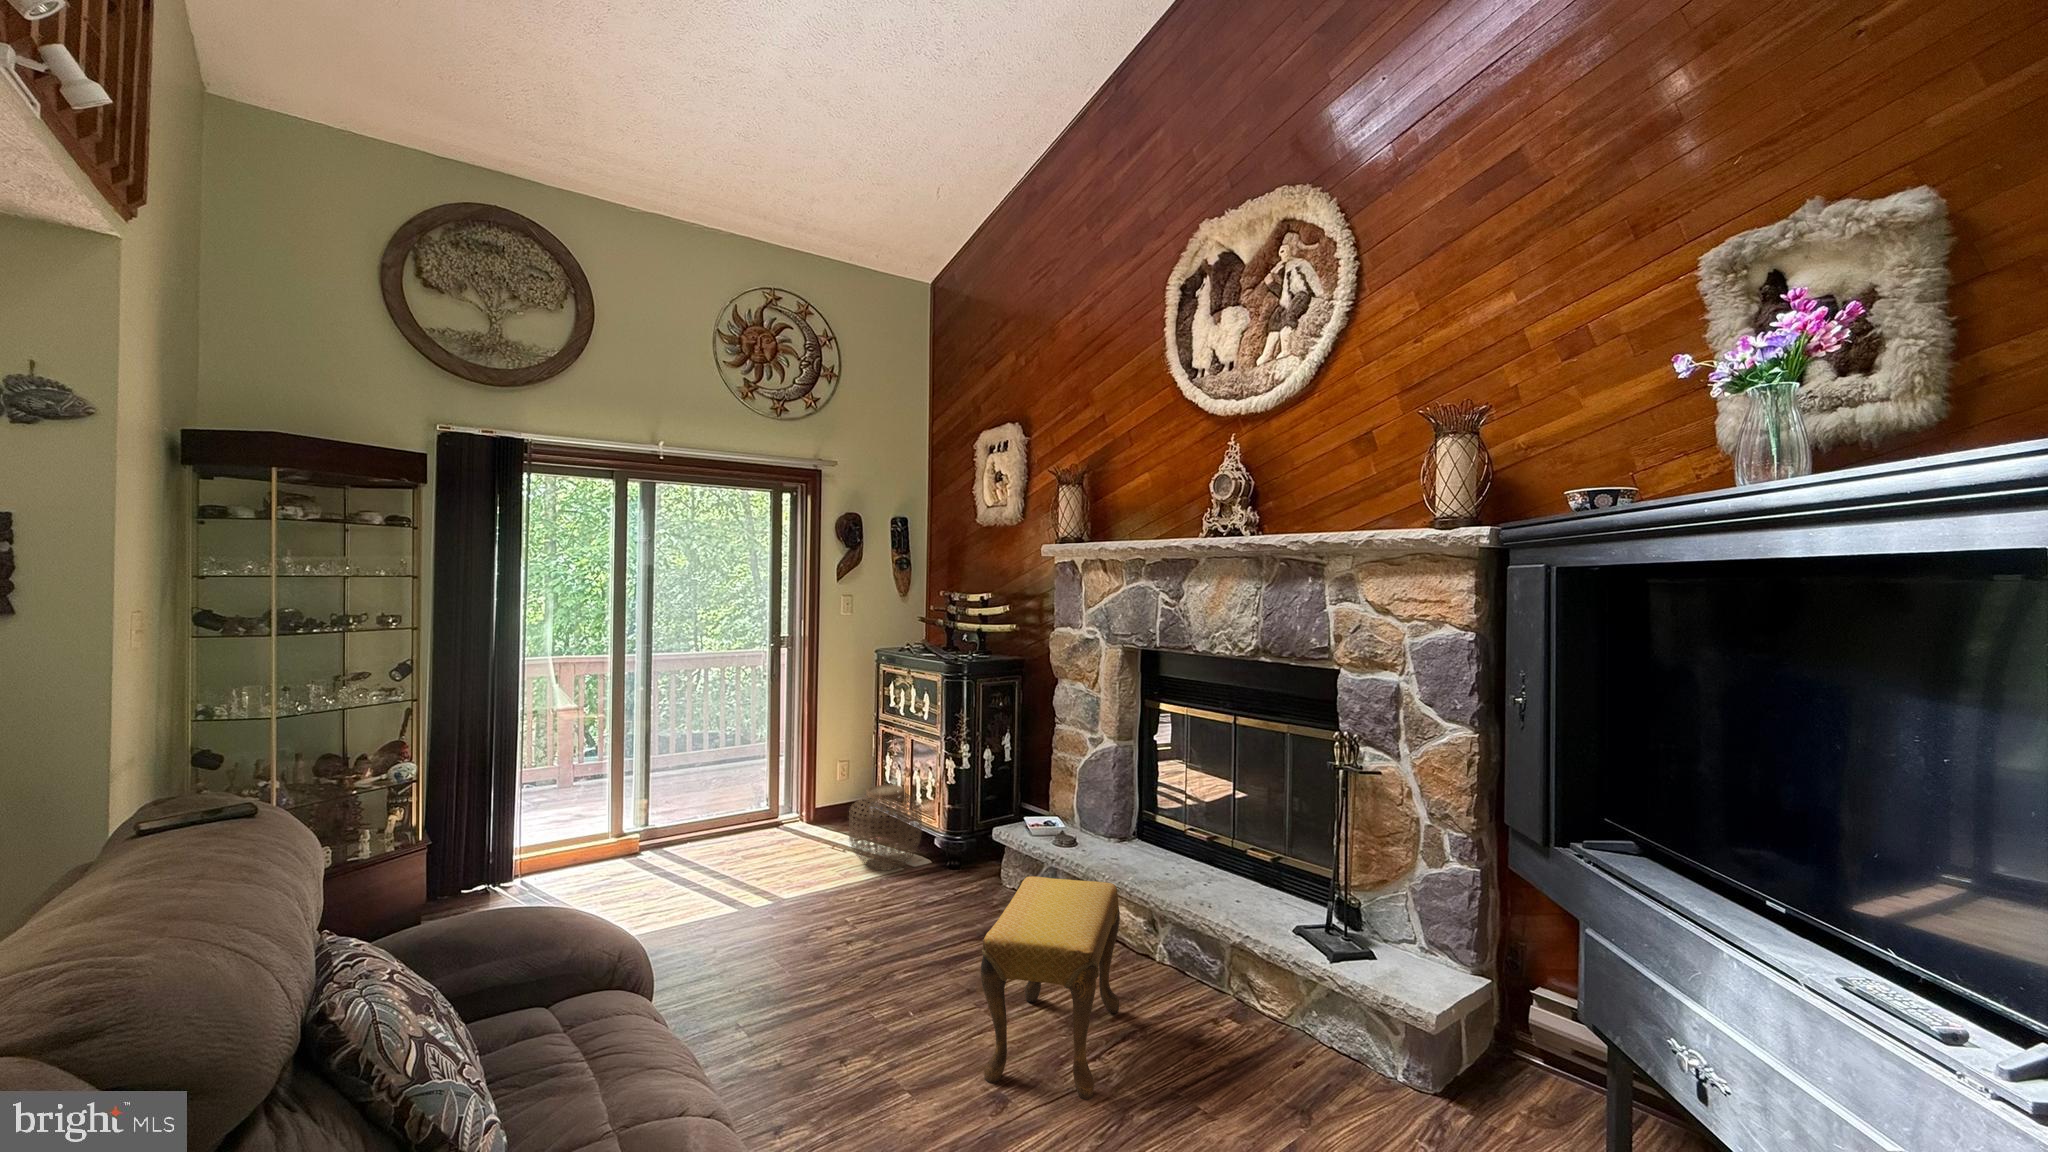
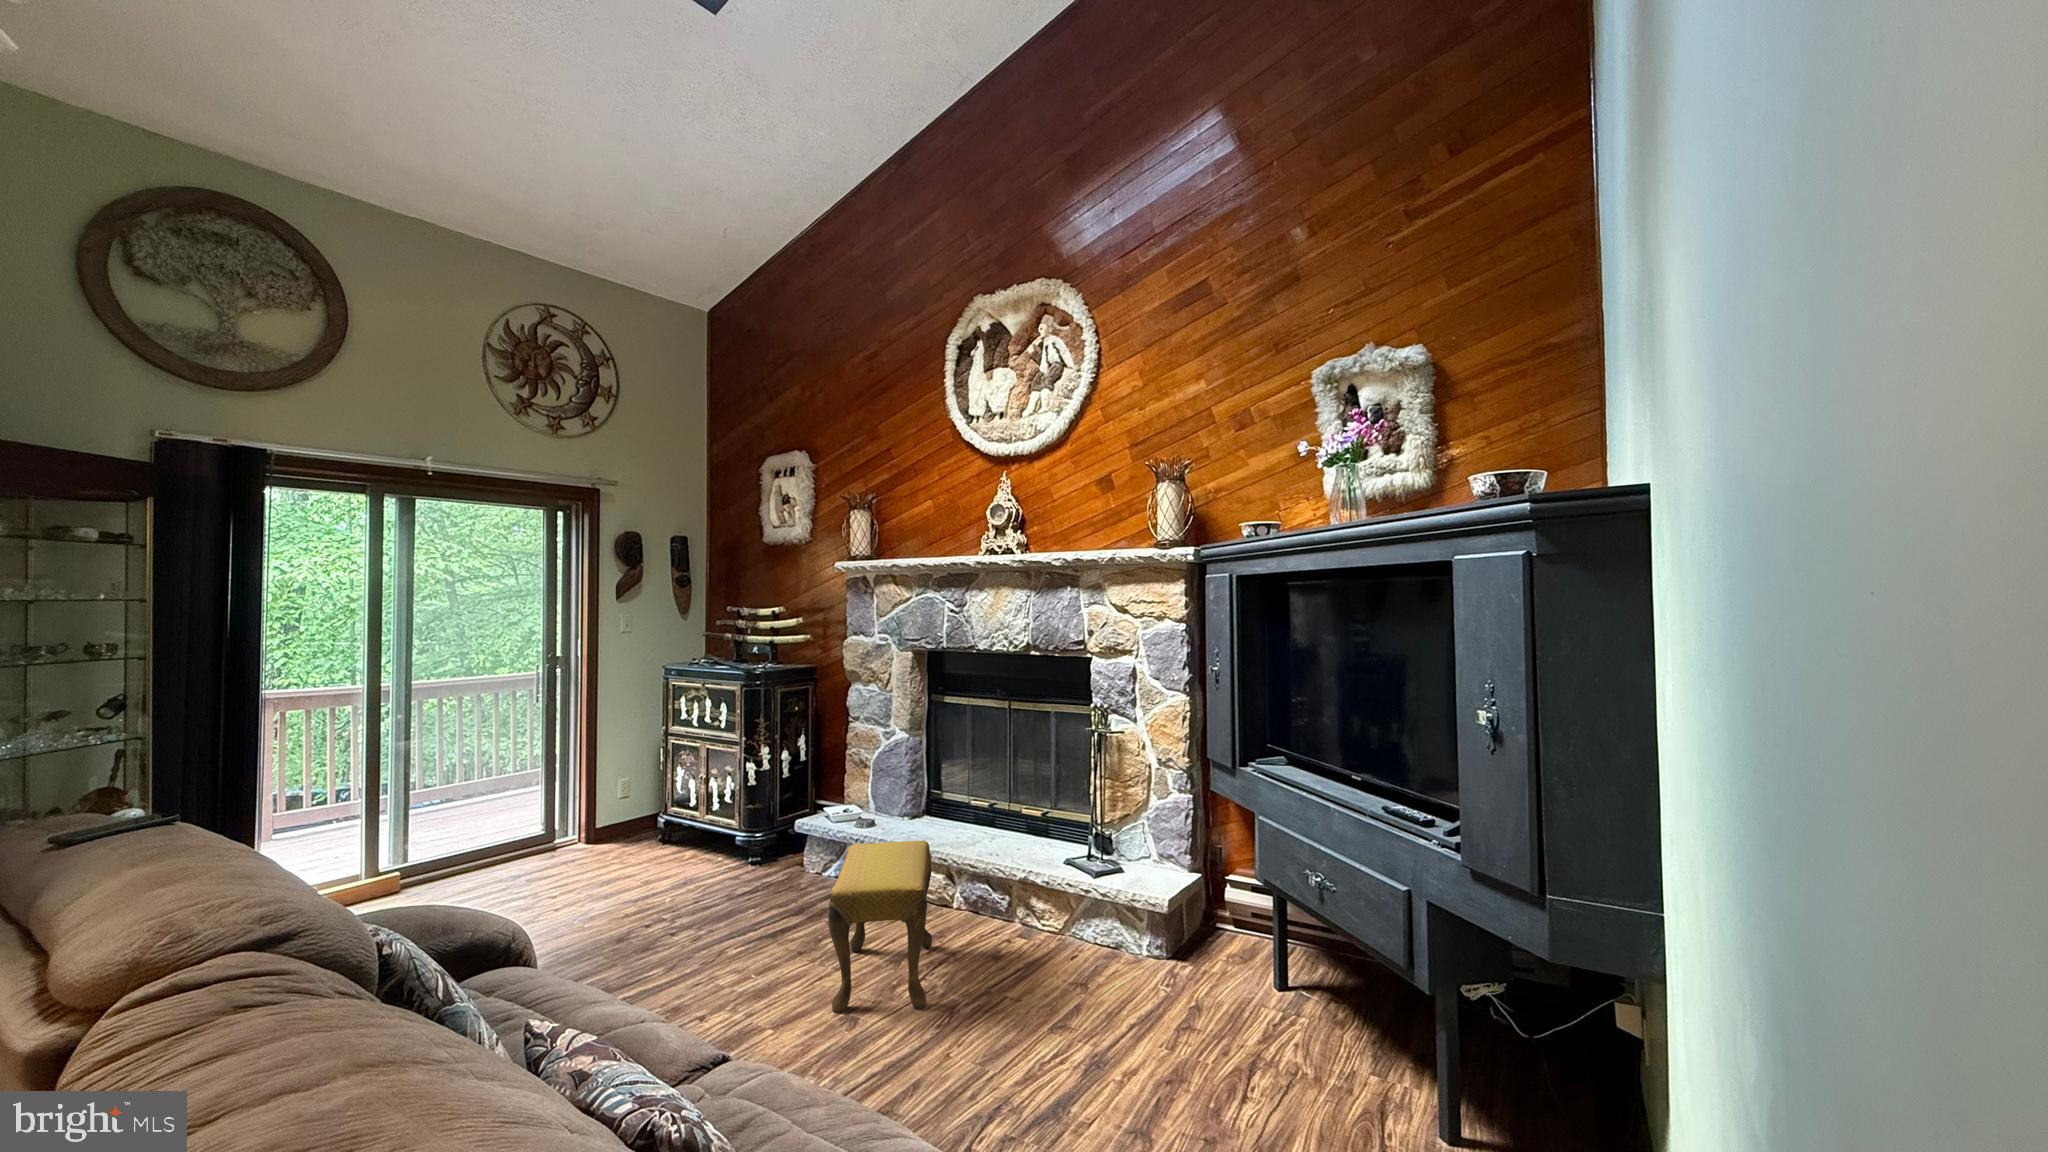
woven basket: present [849,785,922,871] -> none [646,791,721,872]

